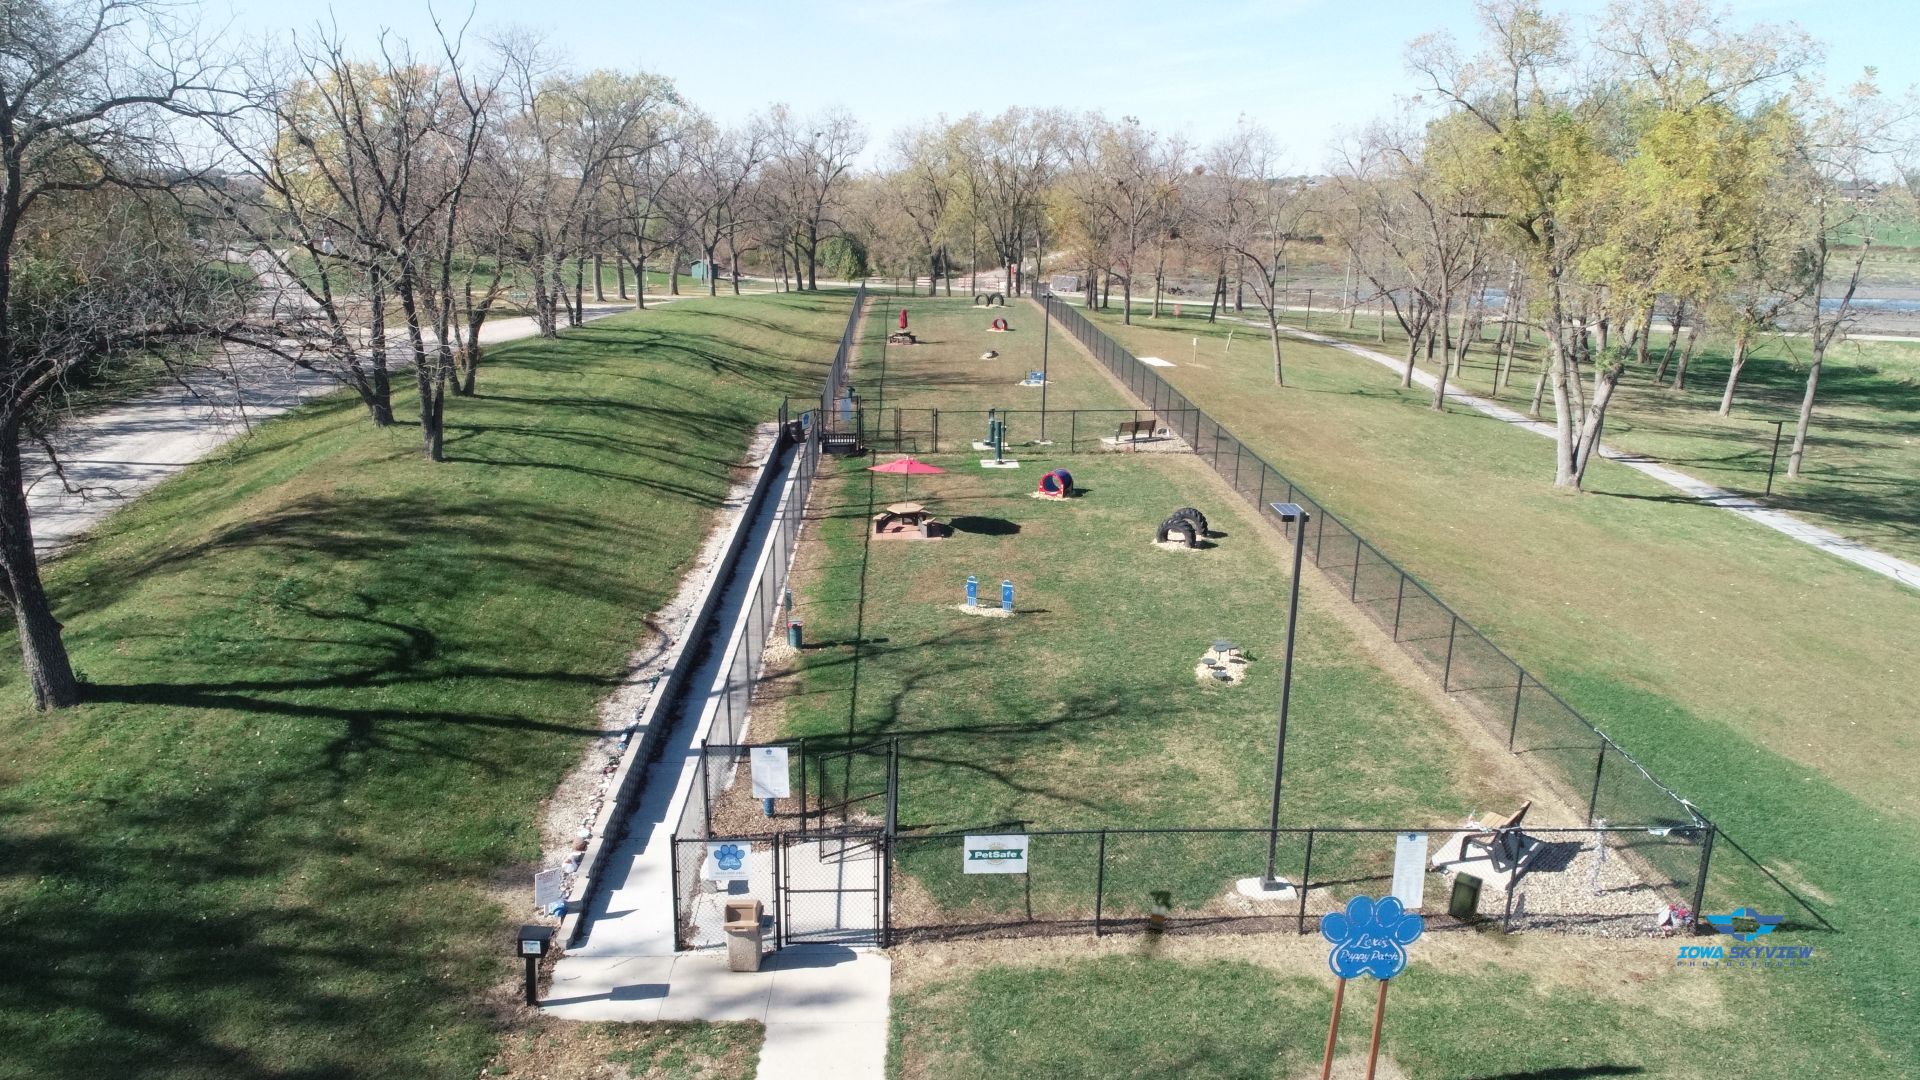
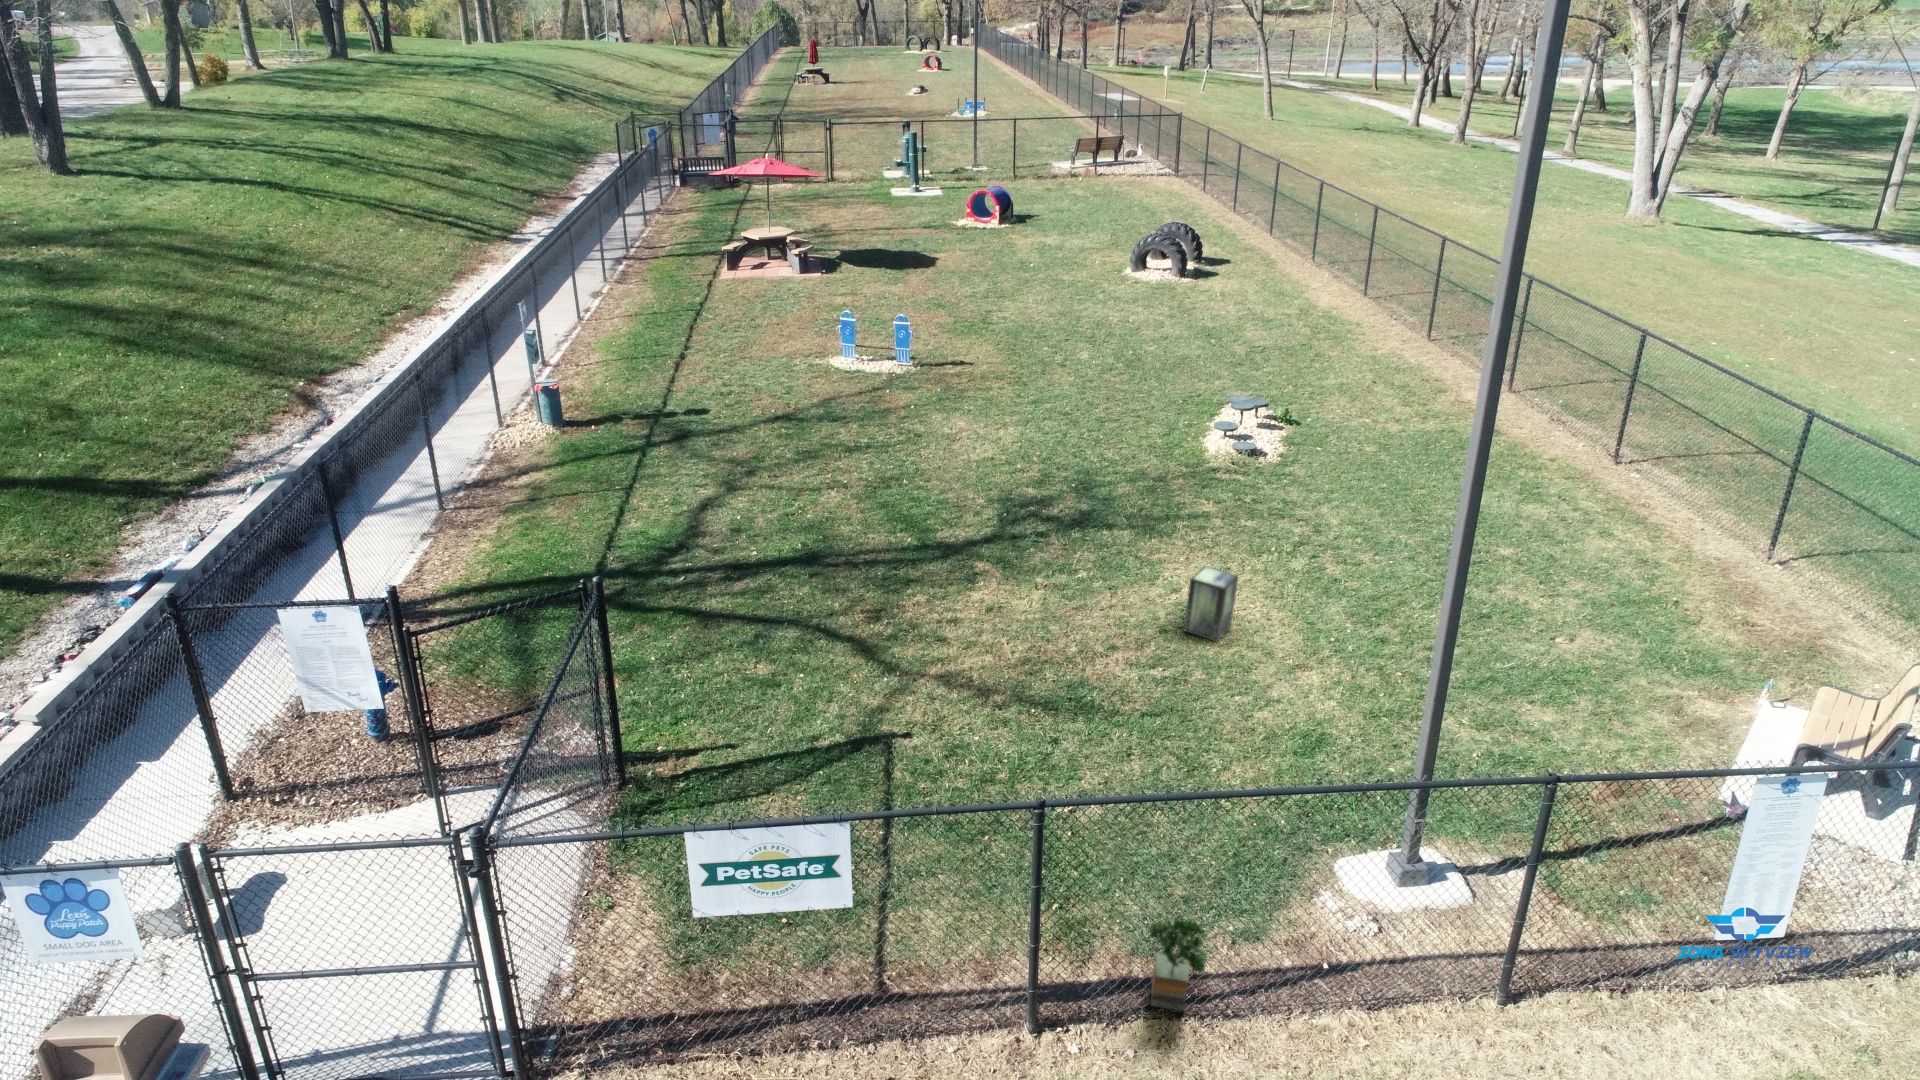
storage box: present [1448,871,1483,922] -> present [1184,566,1238,641]

